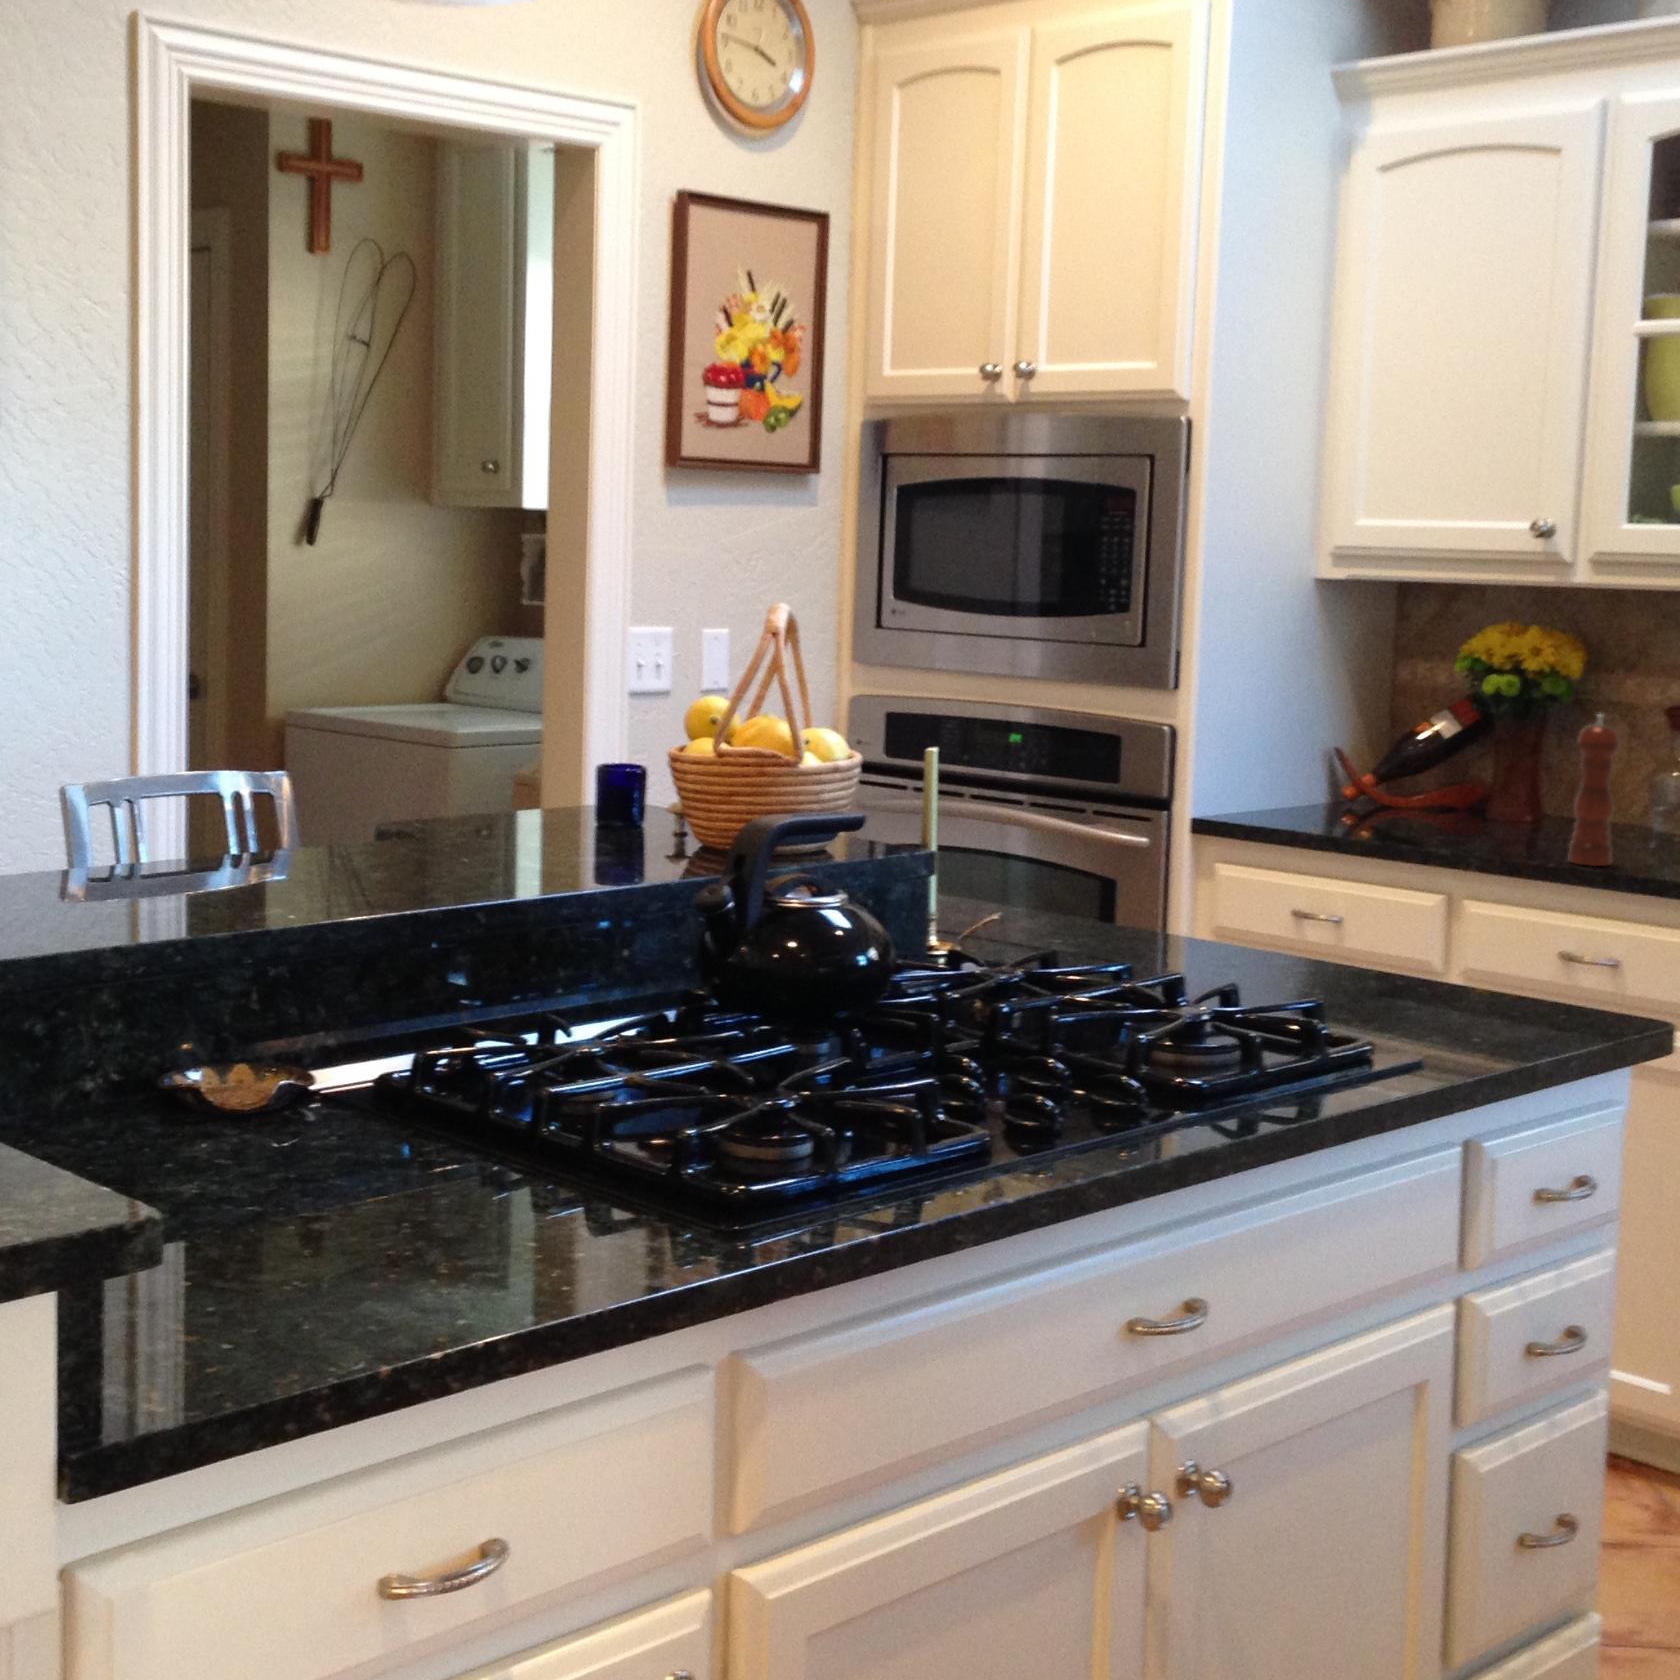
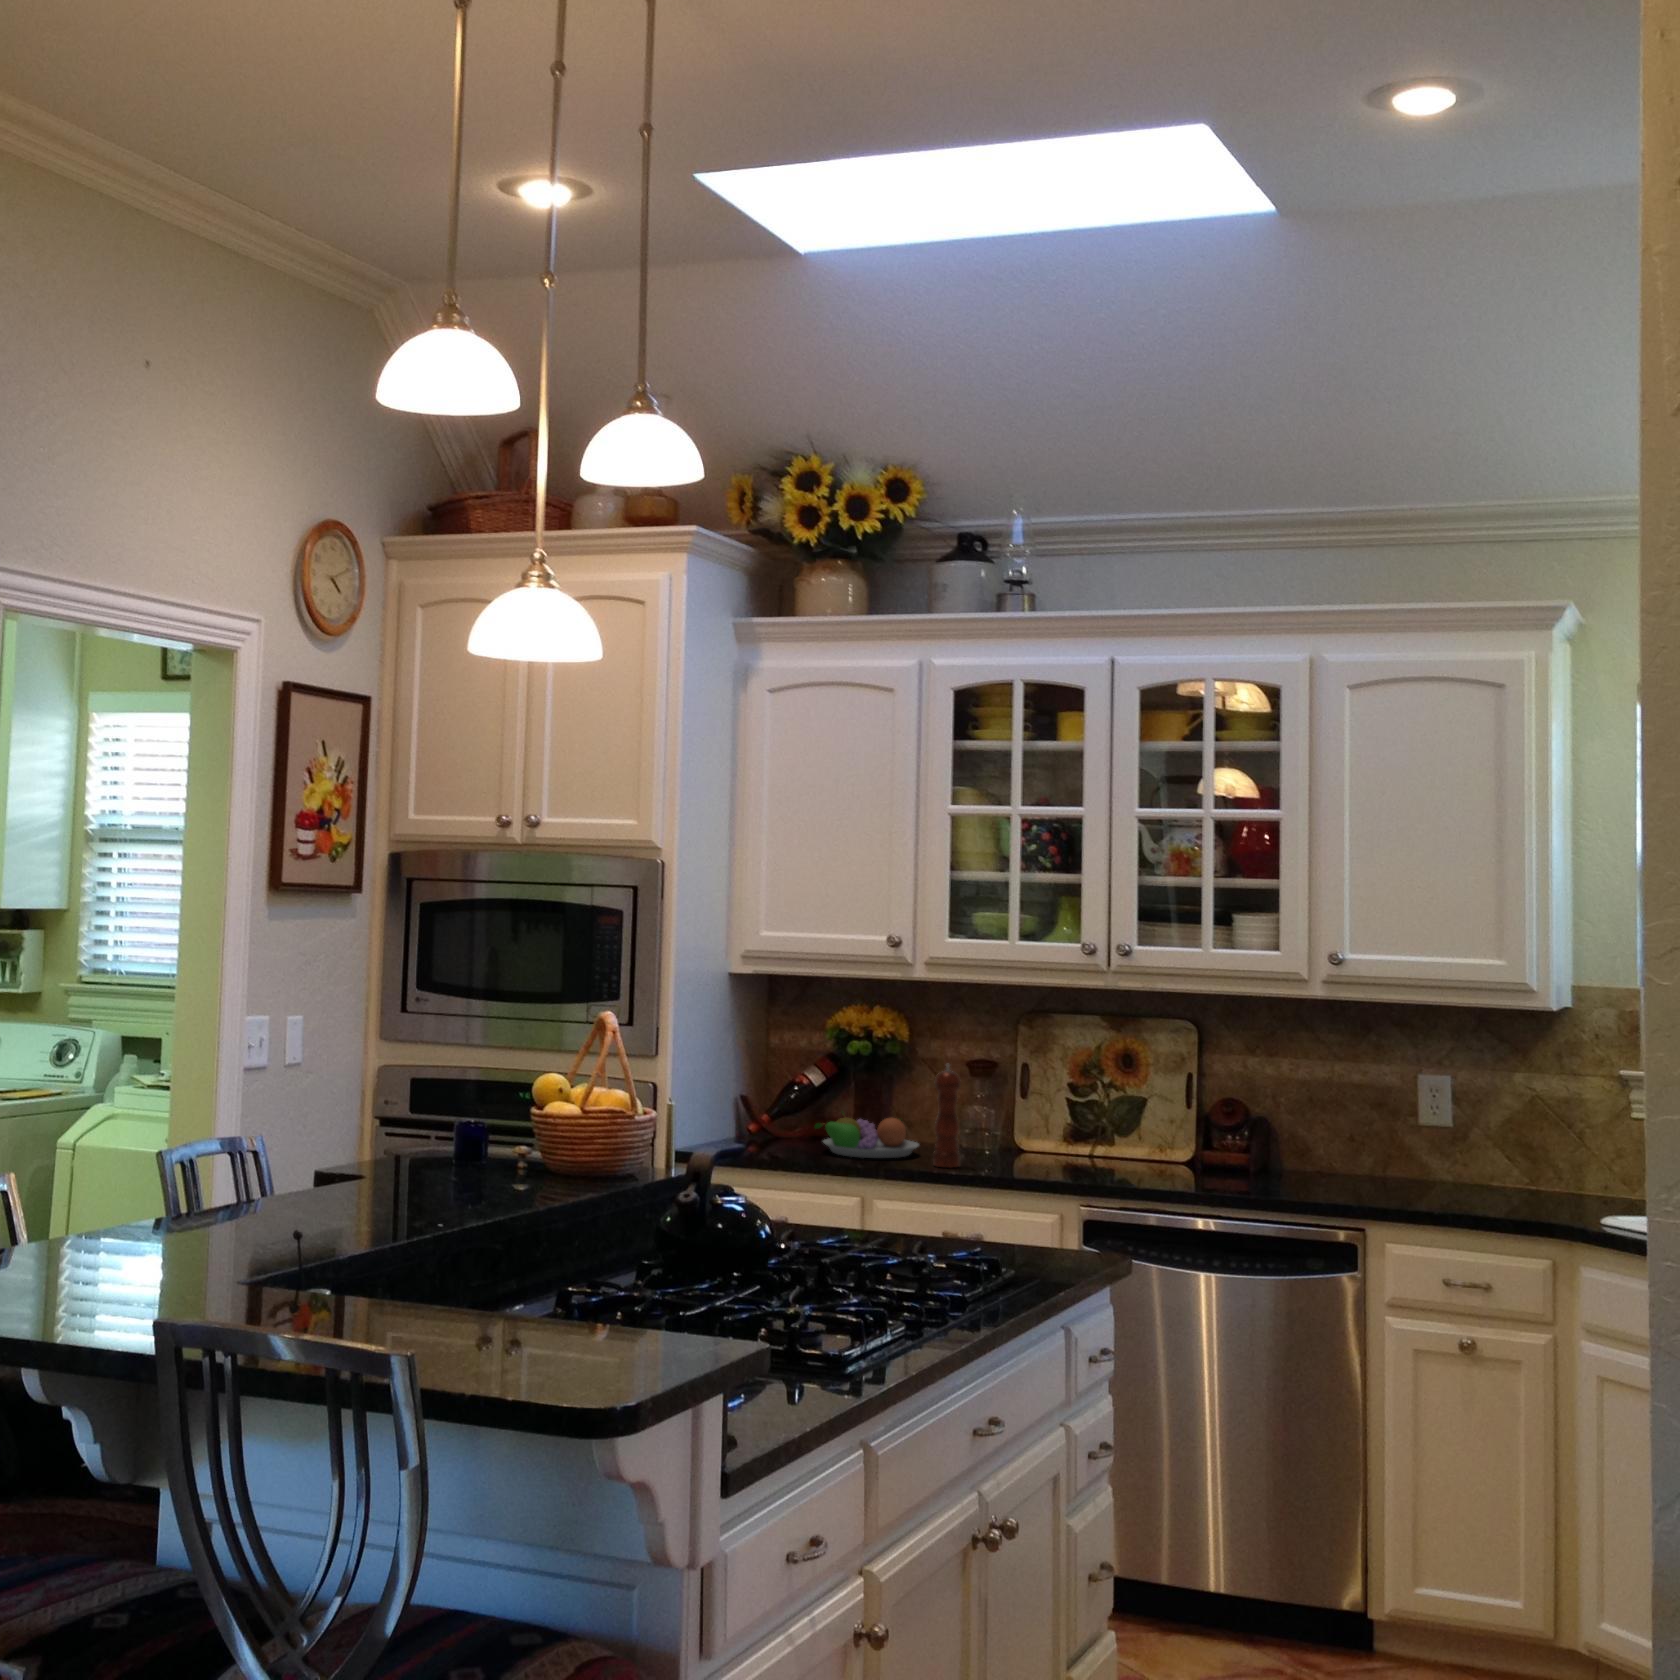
fruit bowl: none [1404,775,1567,846] -> present [815,1112,919,1158]

